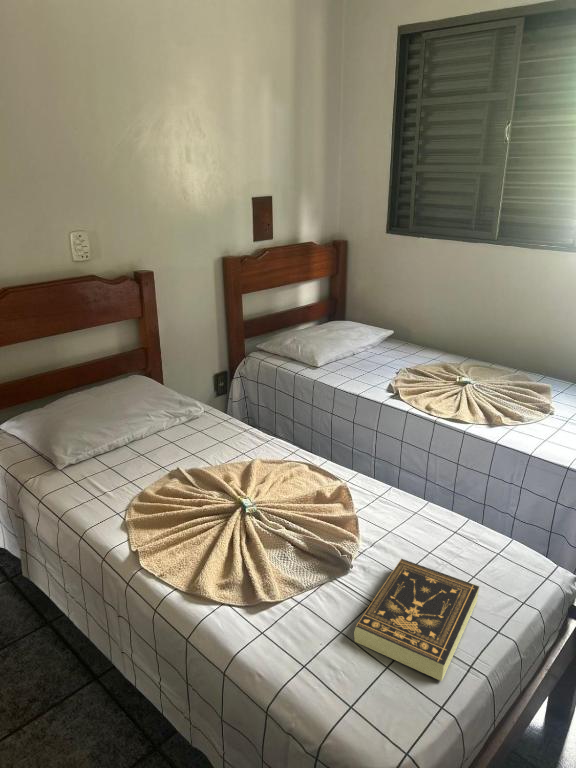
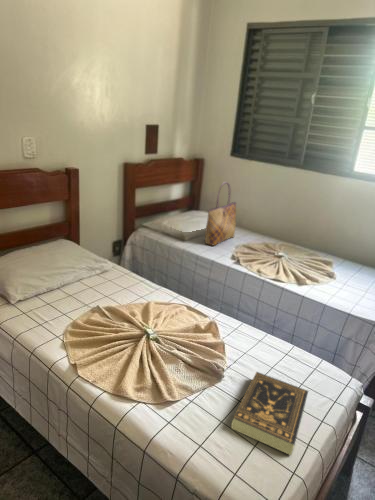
tote bag: none [348,274,397,372] -> present [205,182,236,245]

